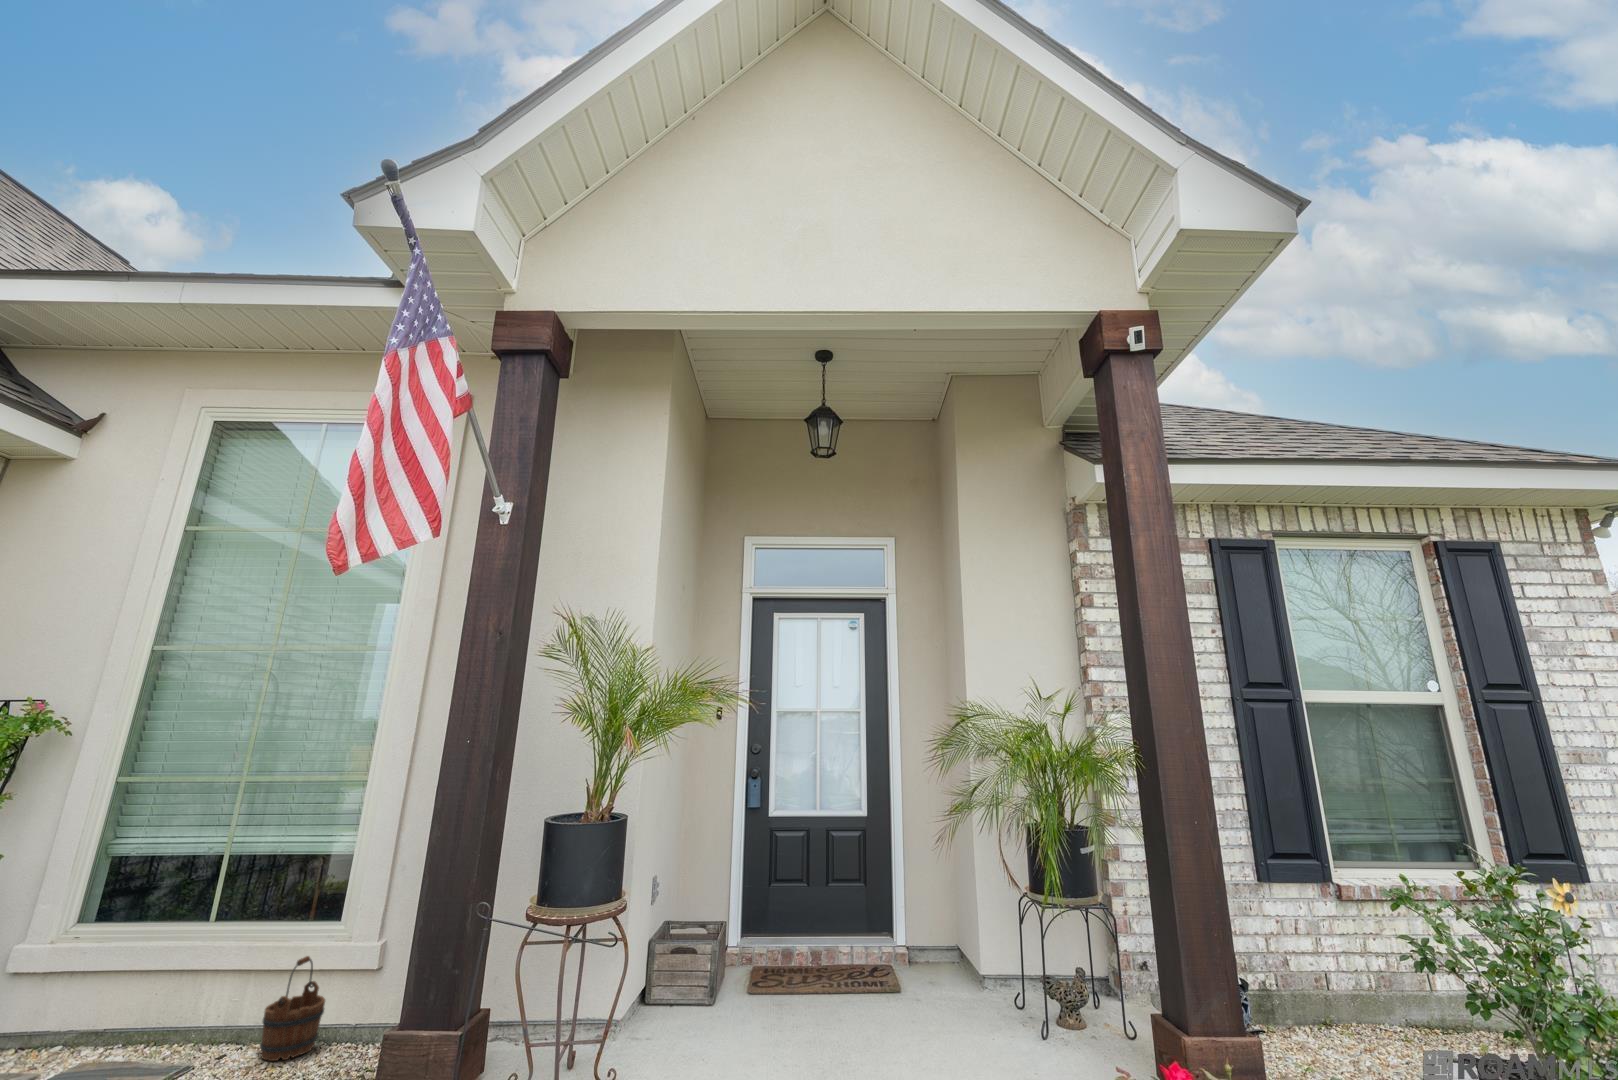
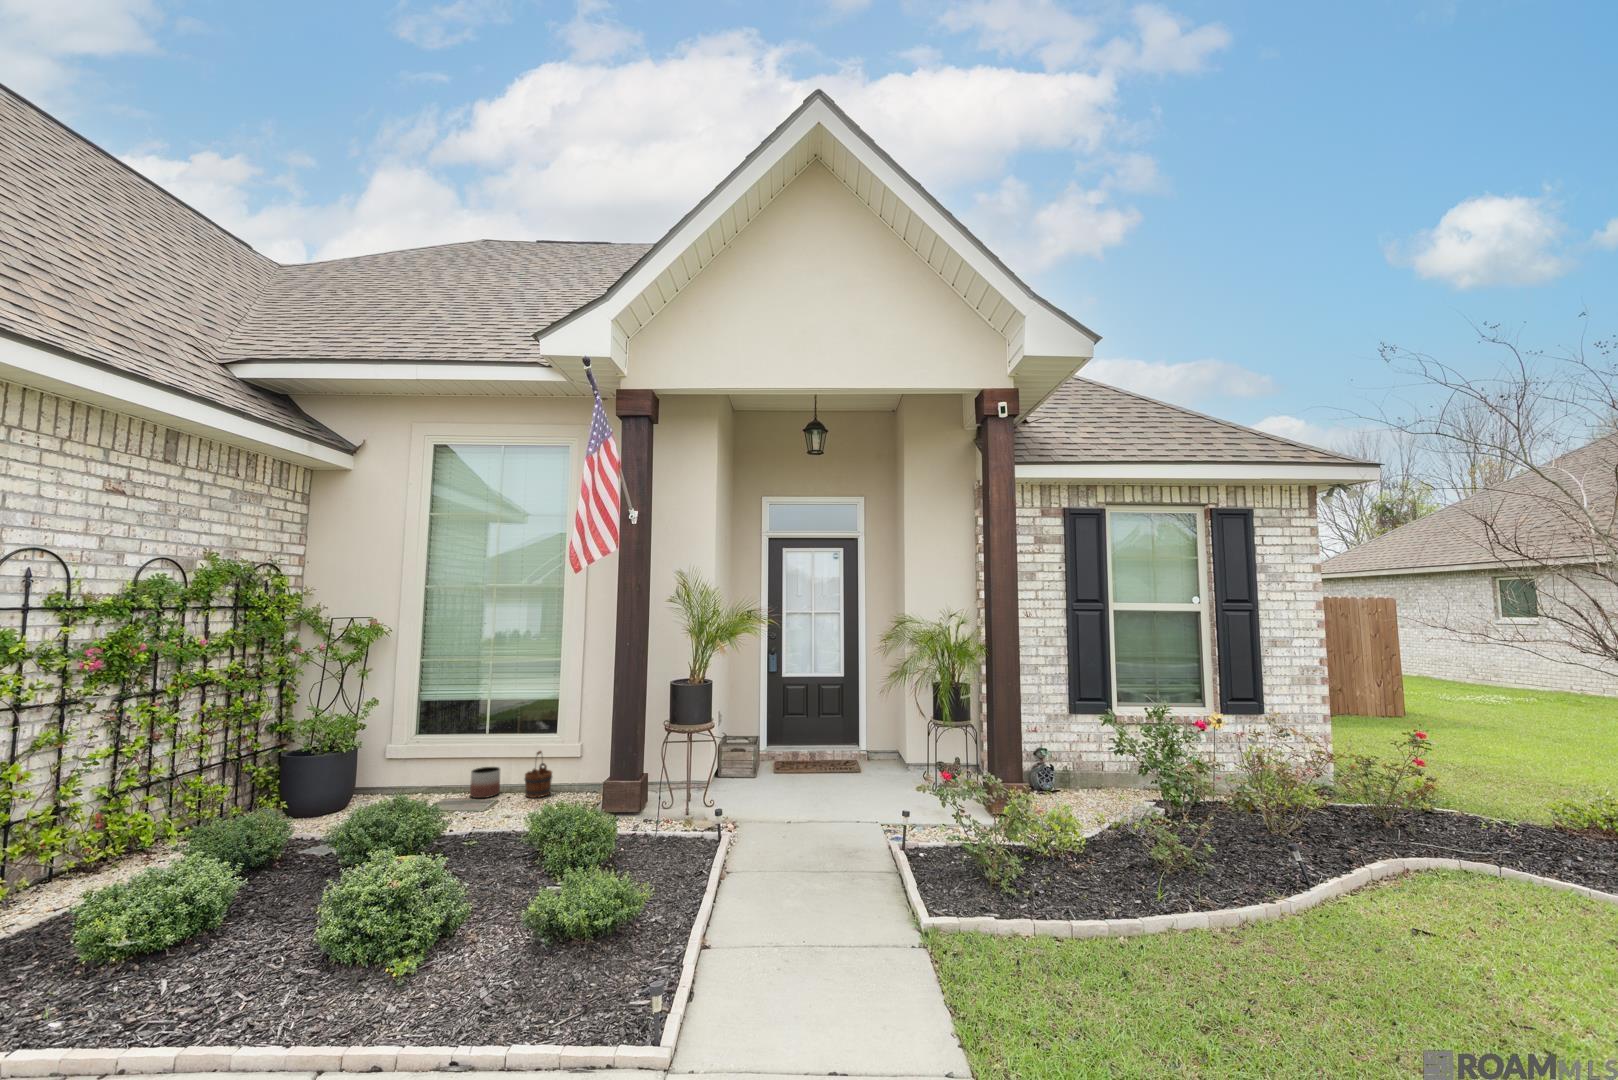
planter: none [146,989,225,1062] -> present [470,767,500,798]

